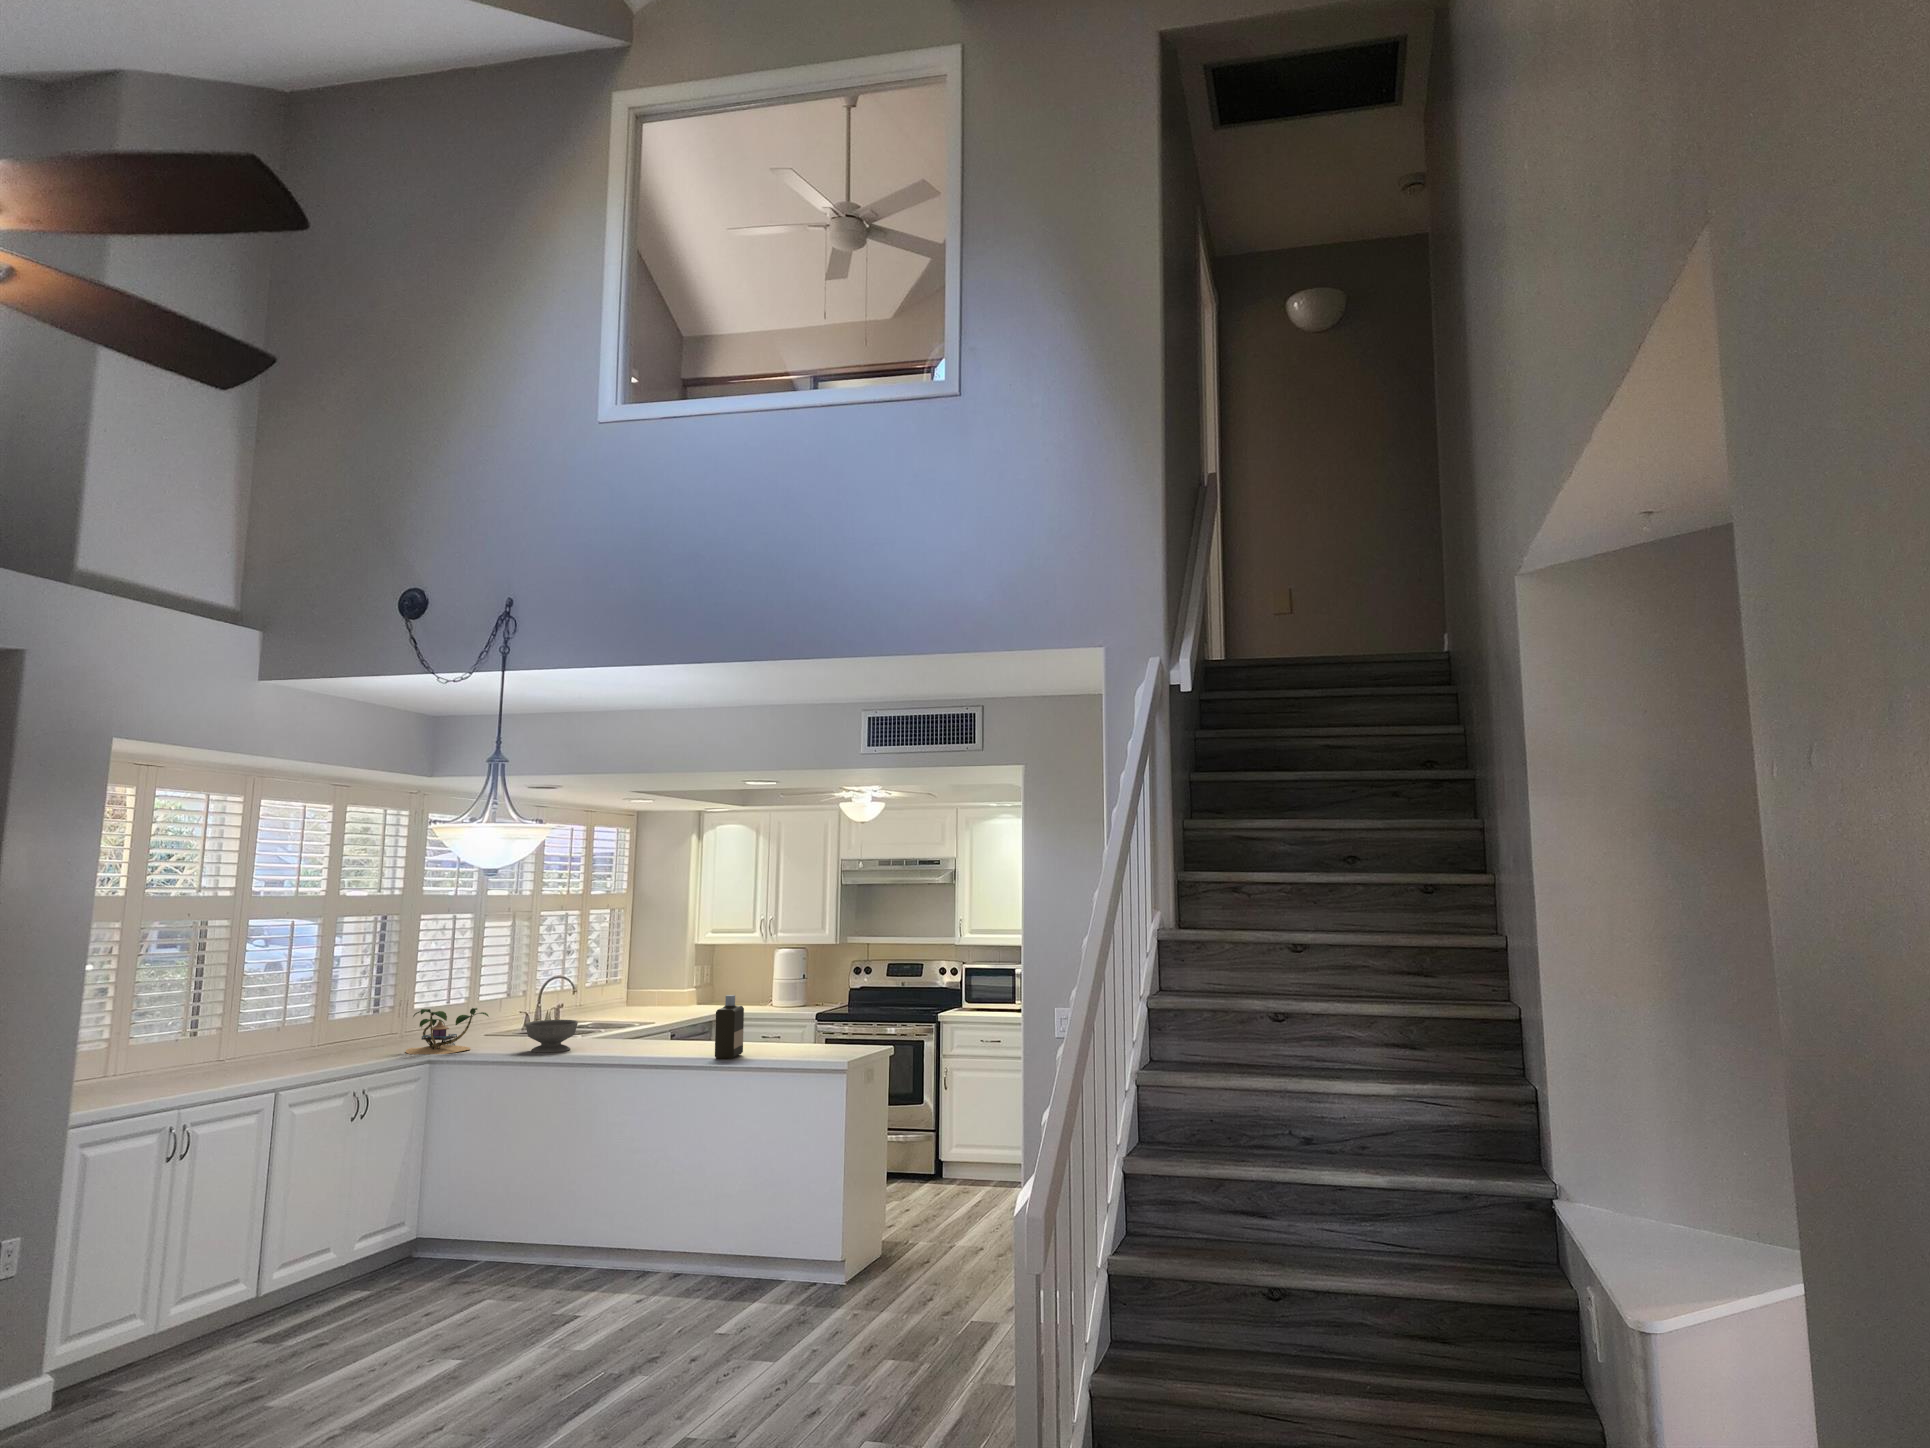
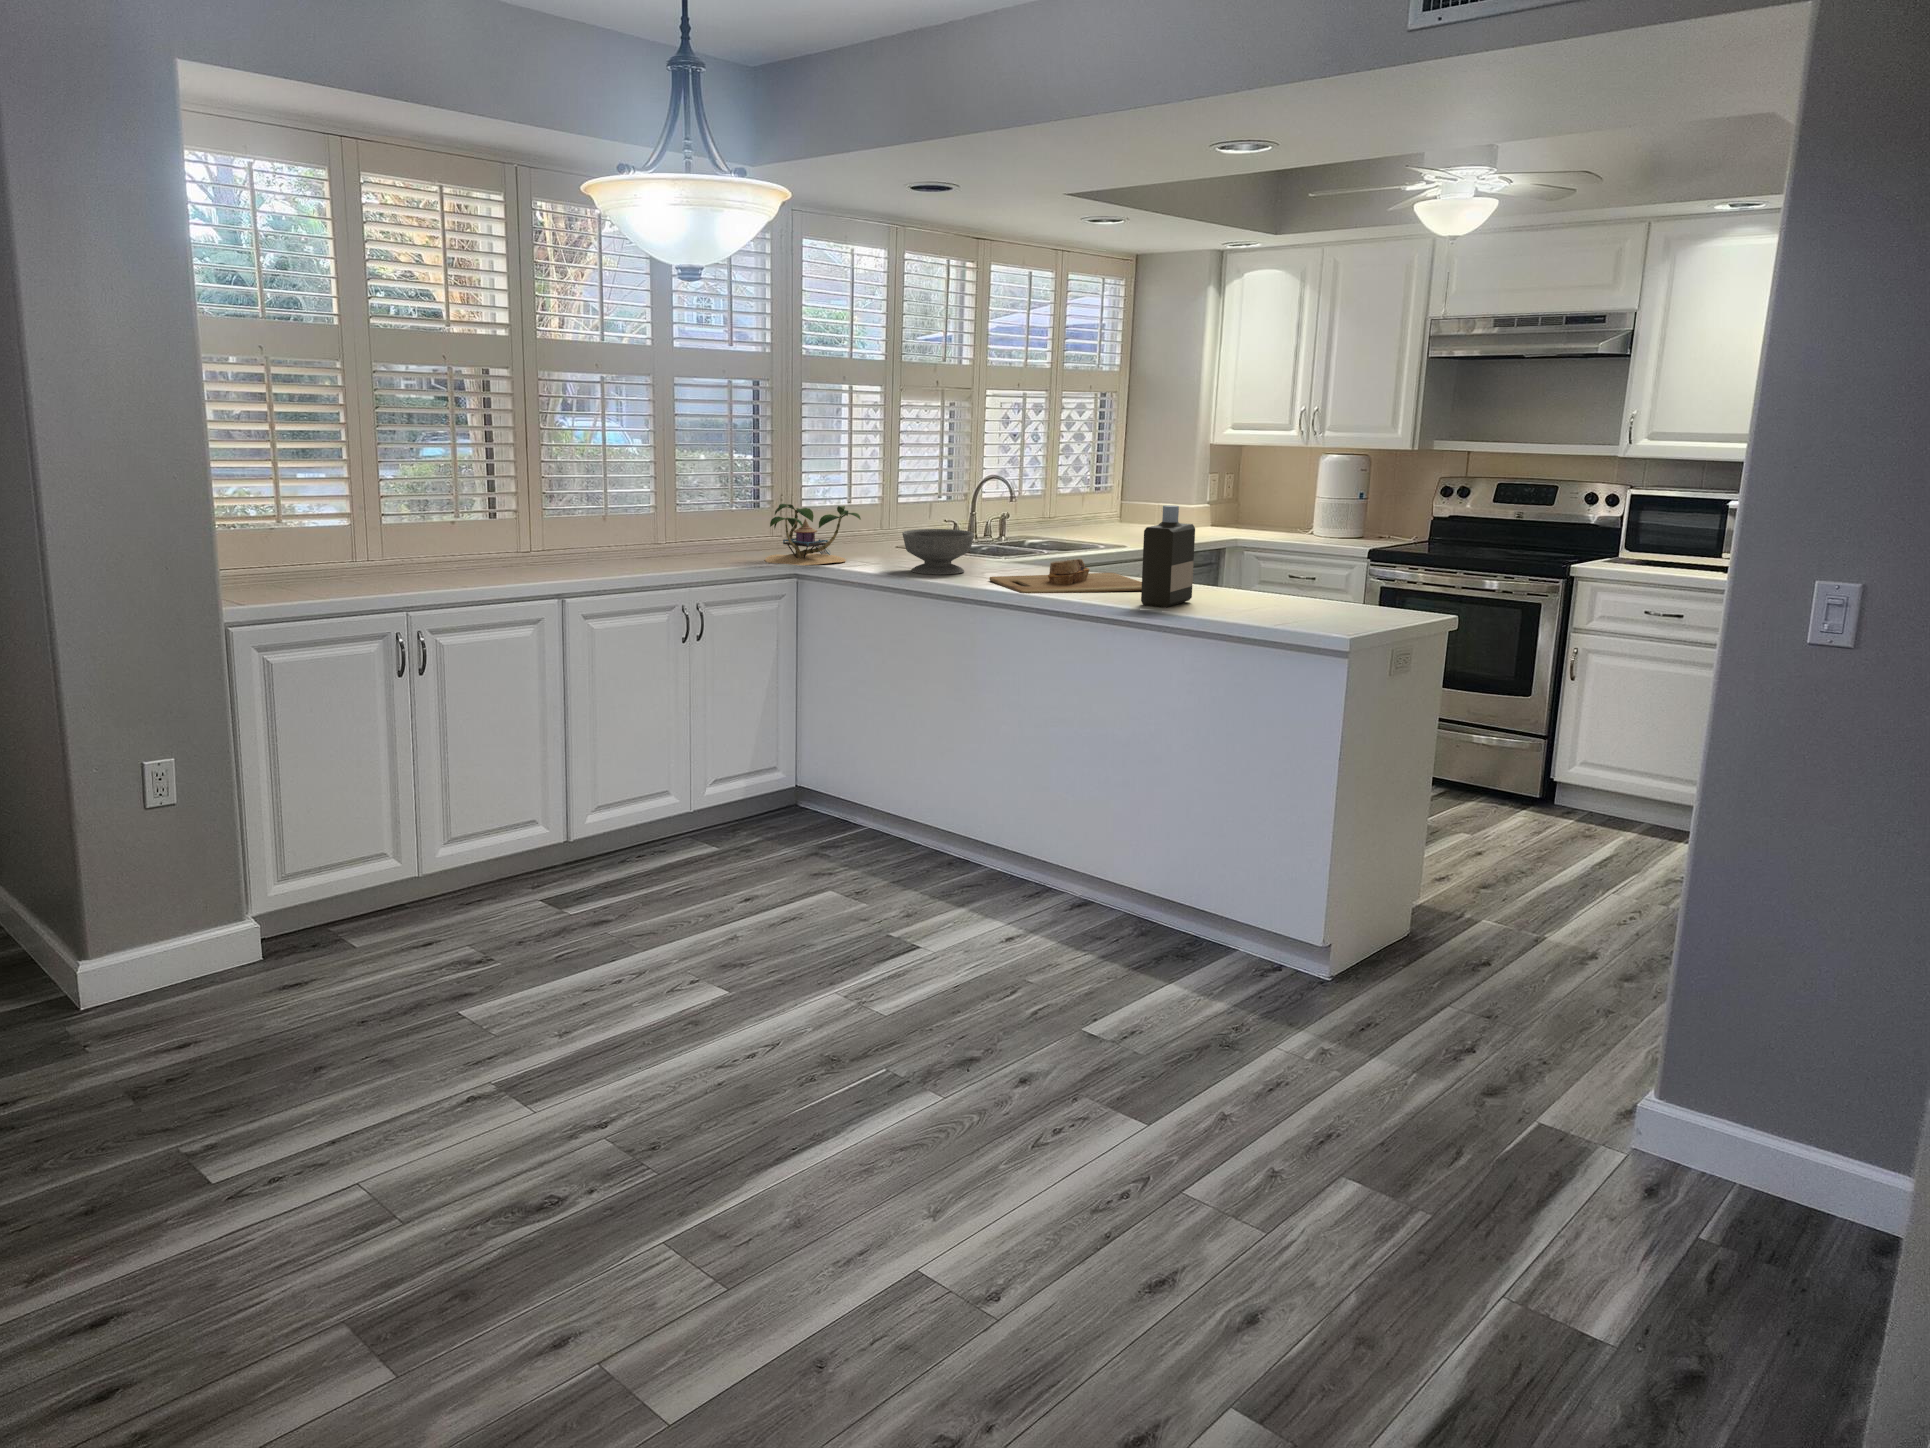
cutting board: none [597,1033,712,1060] -> present [990,559,1142,593]

